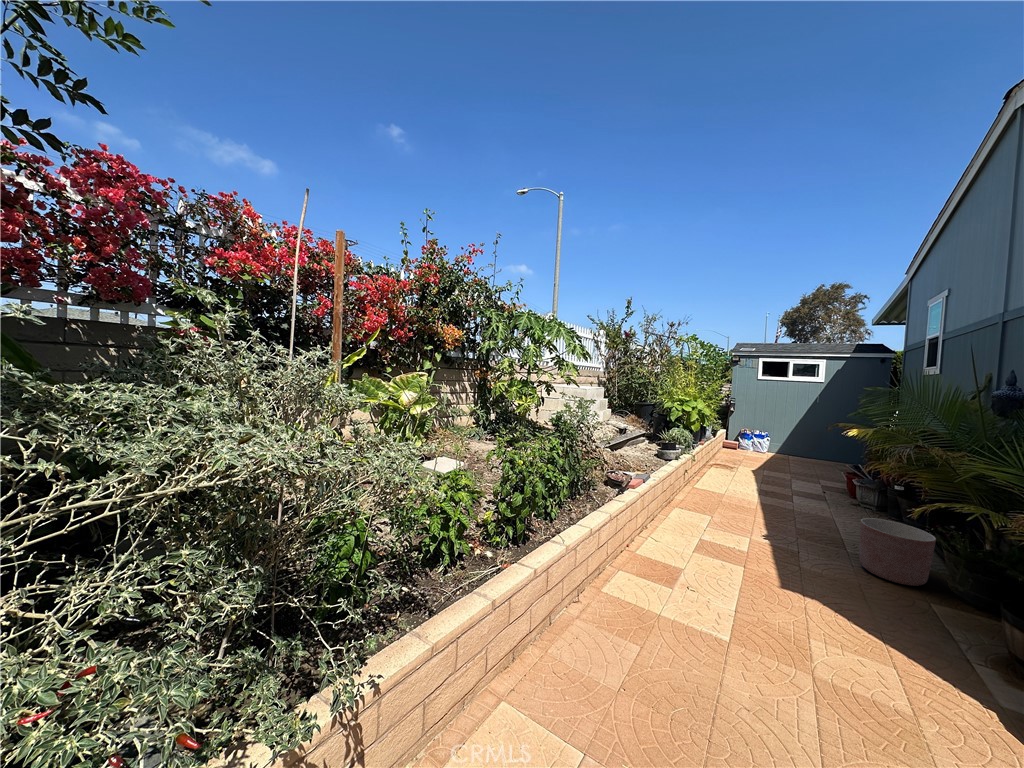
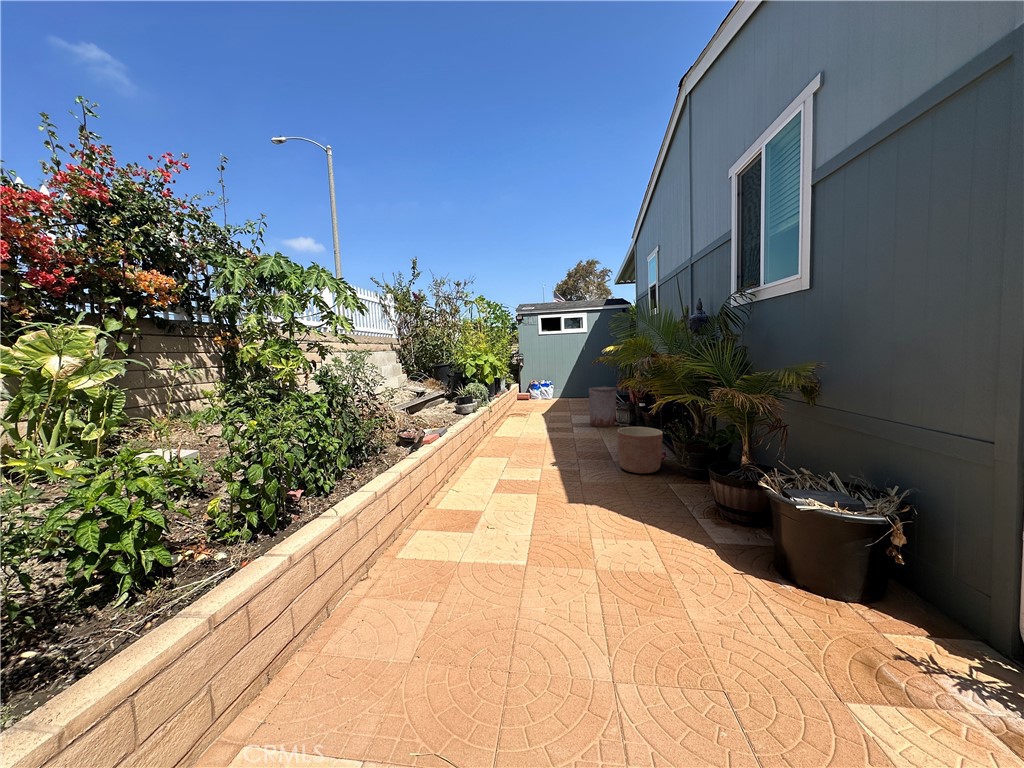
trash can: none [820,454,868,506] -> present [589,386,617,427]

